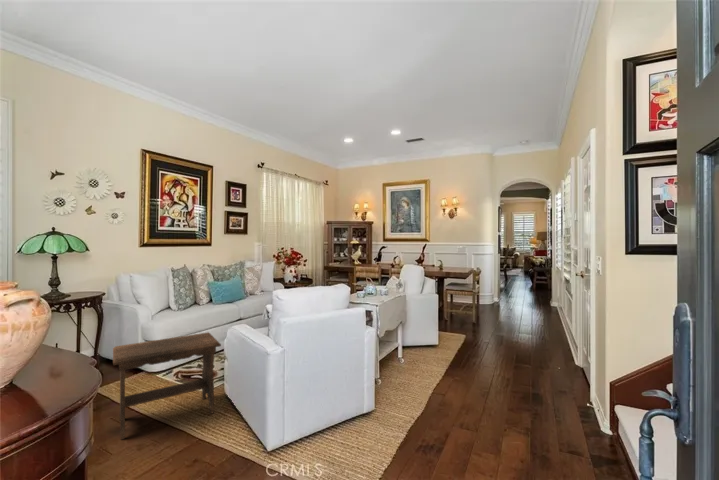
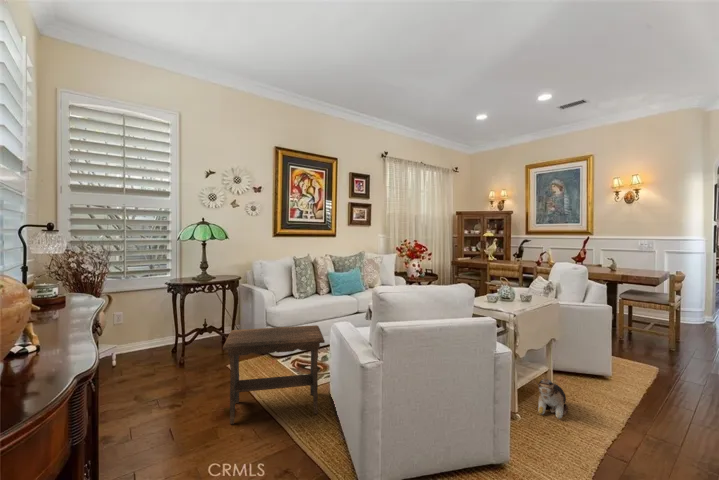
plush toy: none [391,351,413,380] -> present [537,379,568,419]

